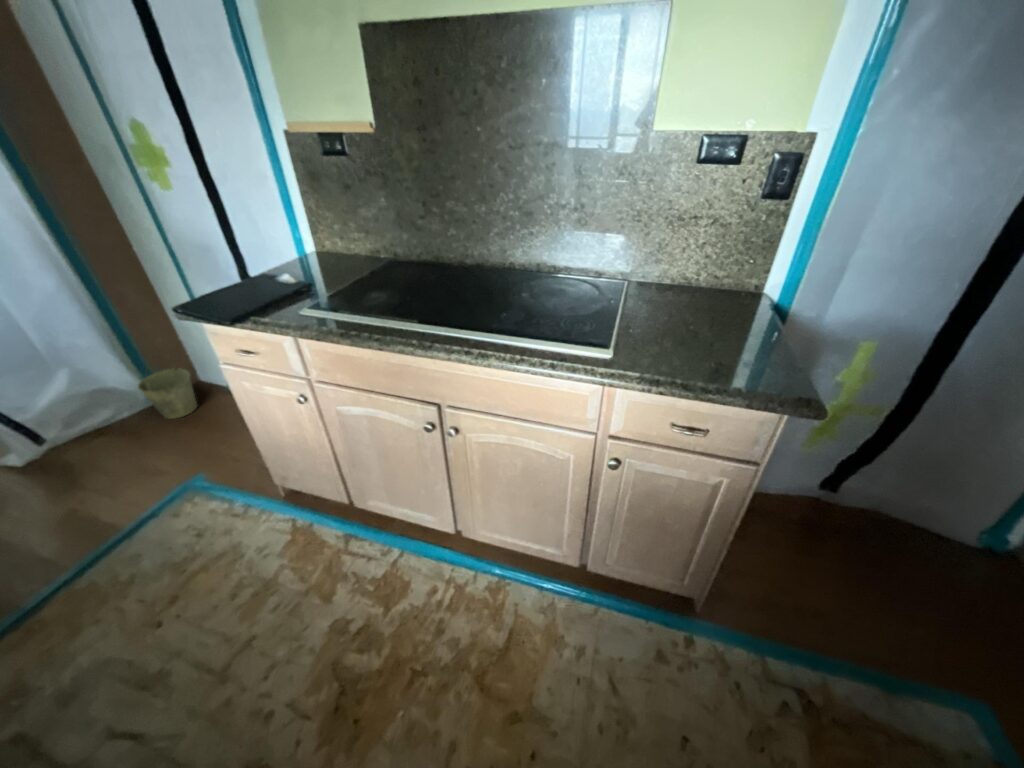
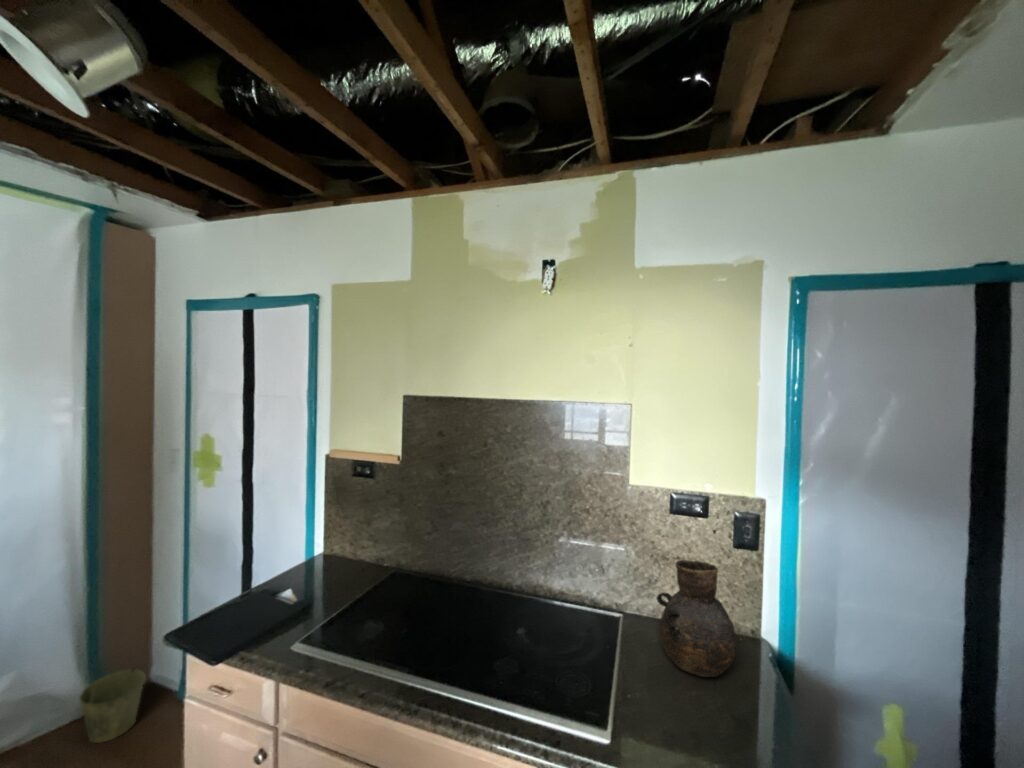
vase: none [667,207,745,316] -> present [657,560,736,677]

